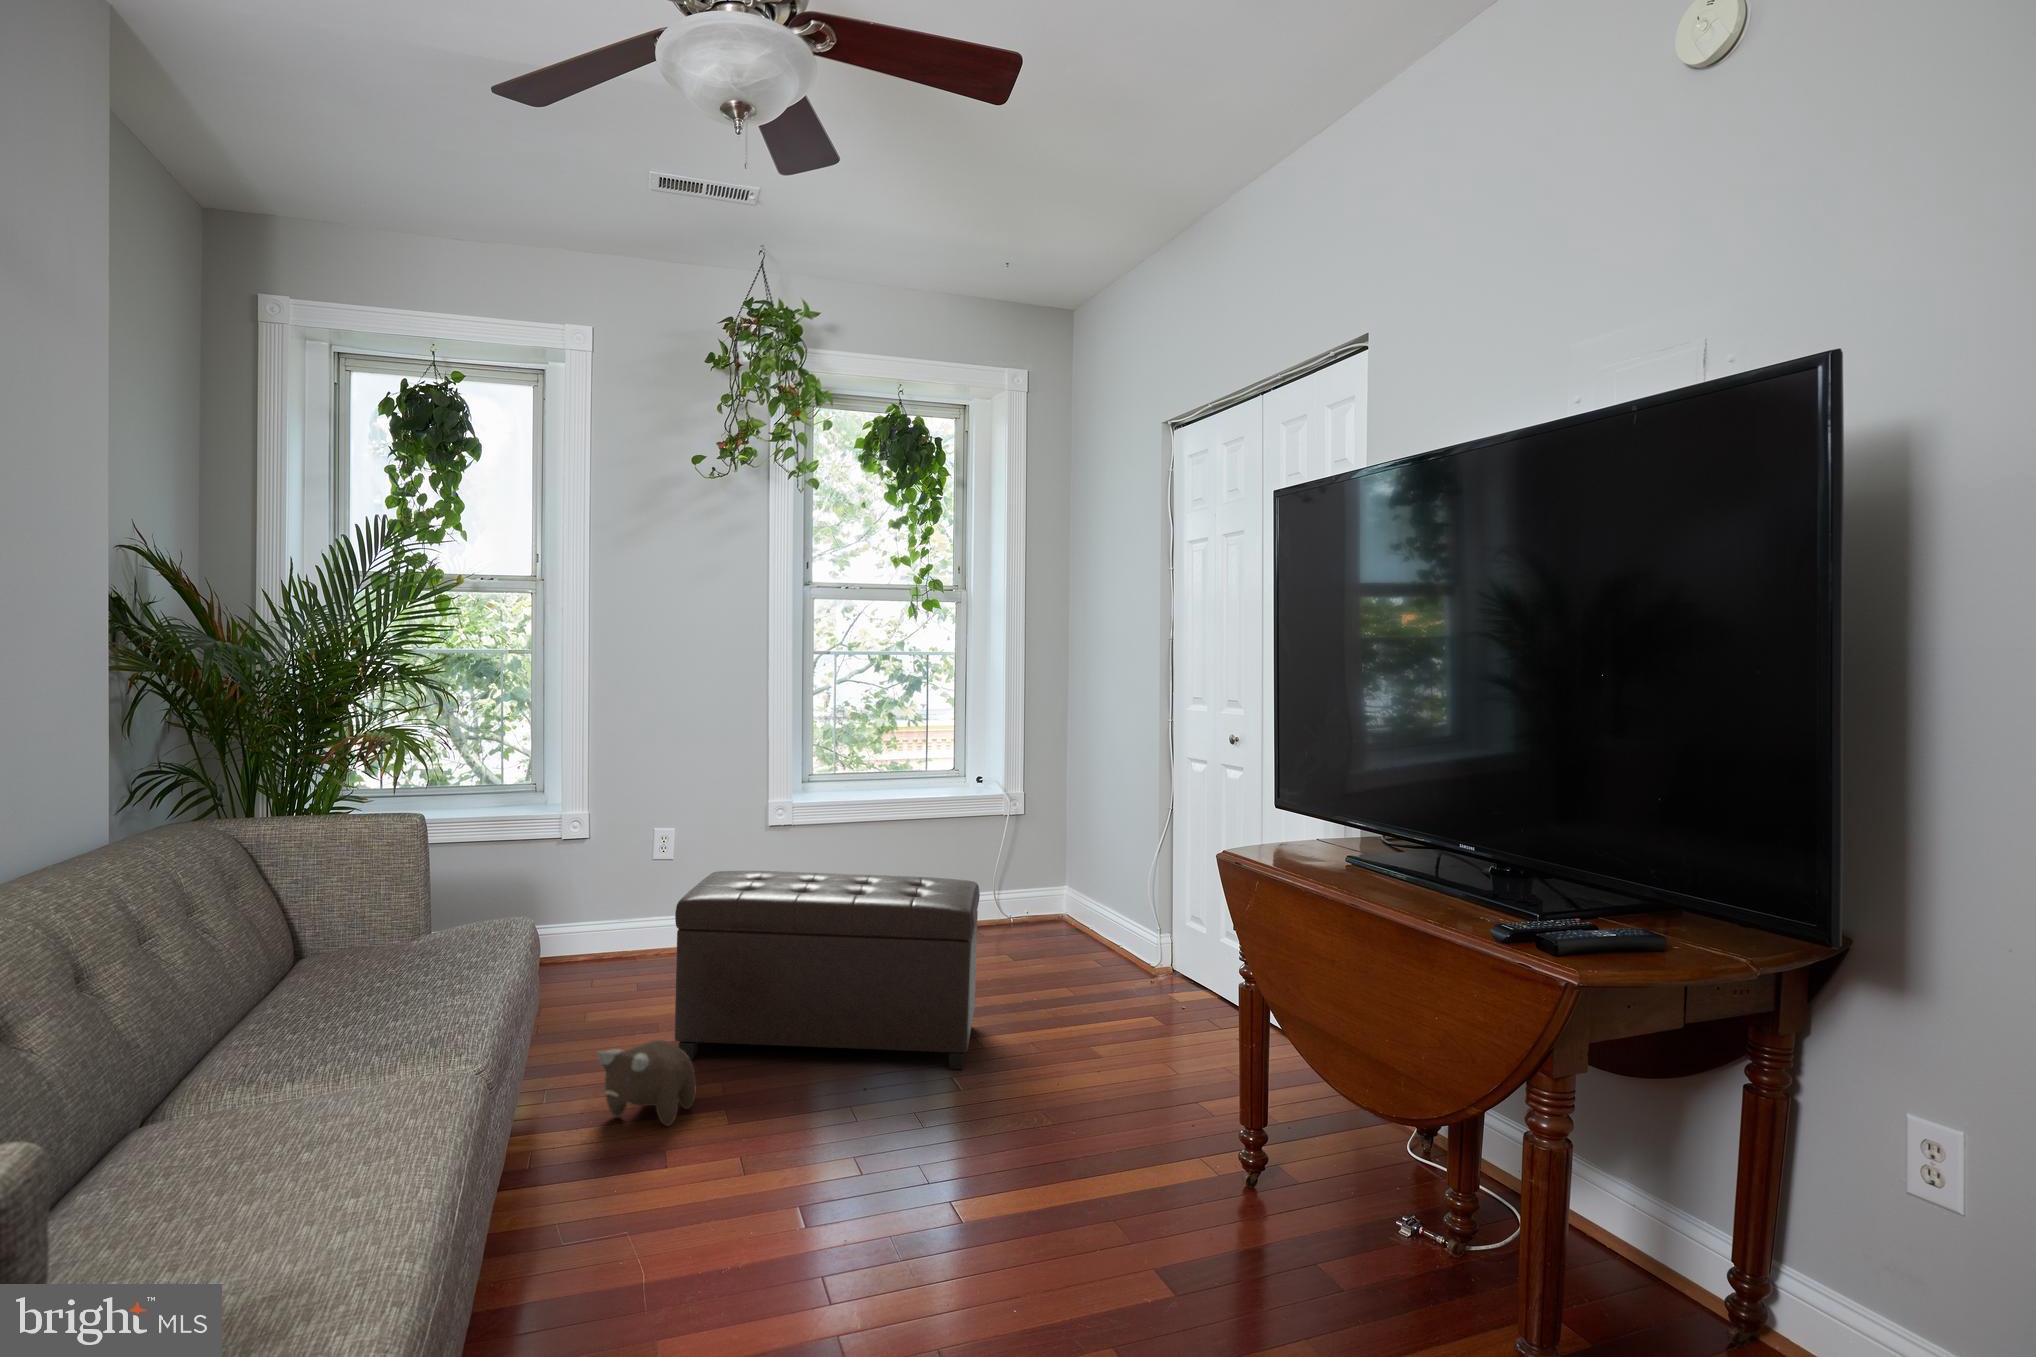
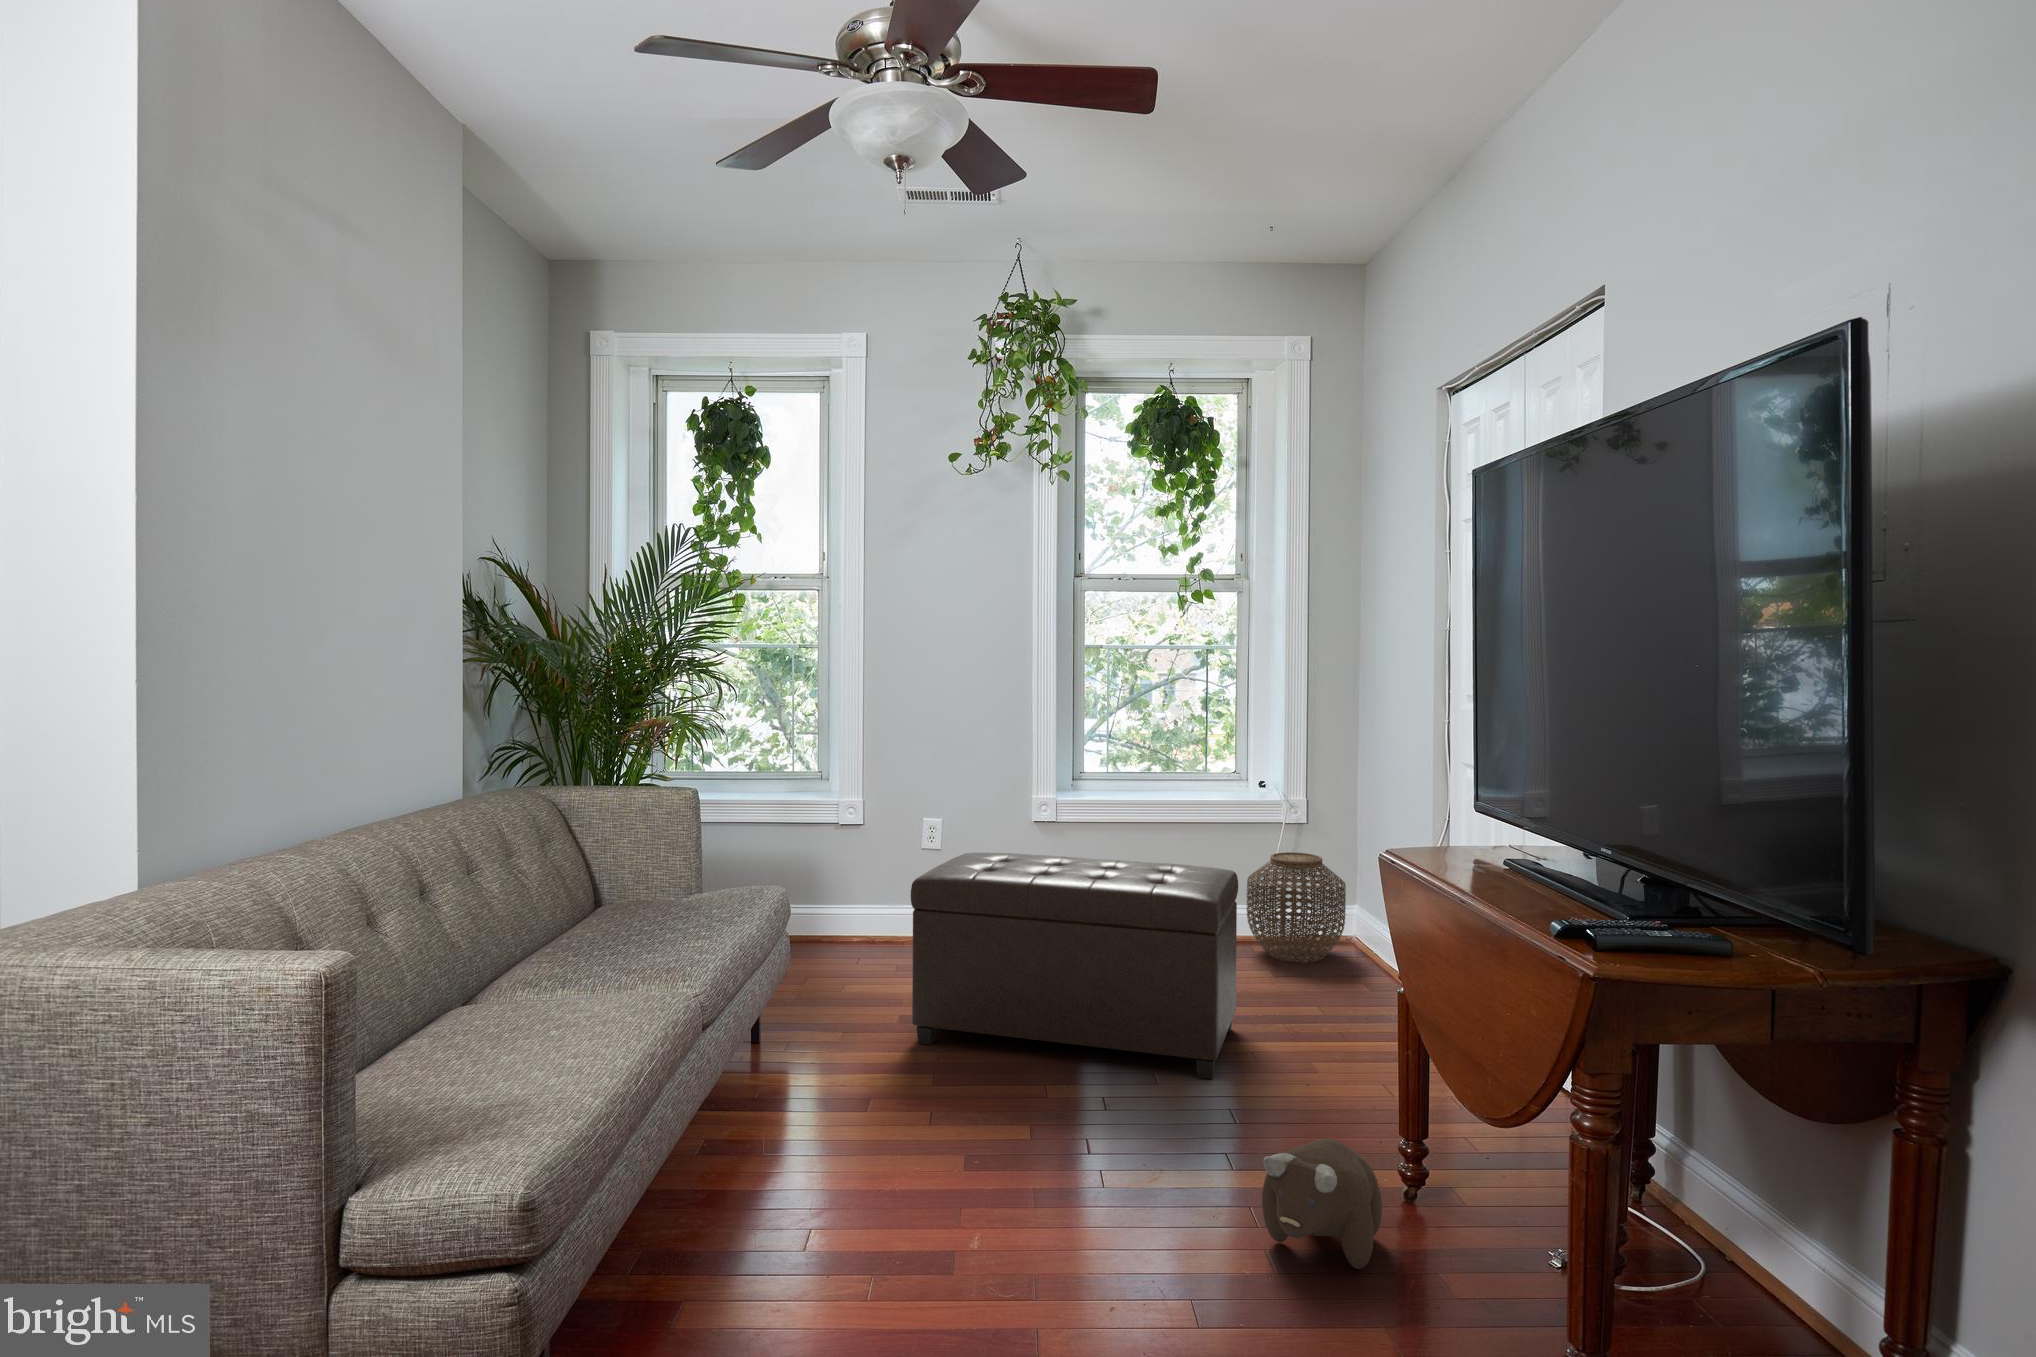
woven basket: none [971,859,1062,962] -> present [1247,852,1346,962]
plush toy: present [597,1040,696,1126] -> present [1262,1138,1382,1269]

